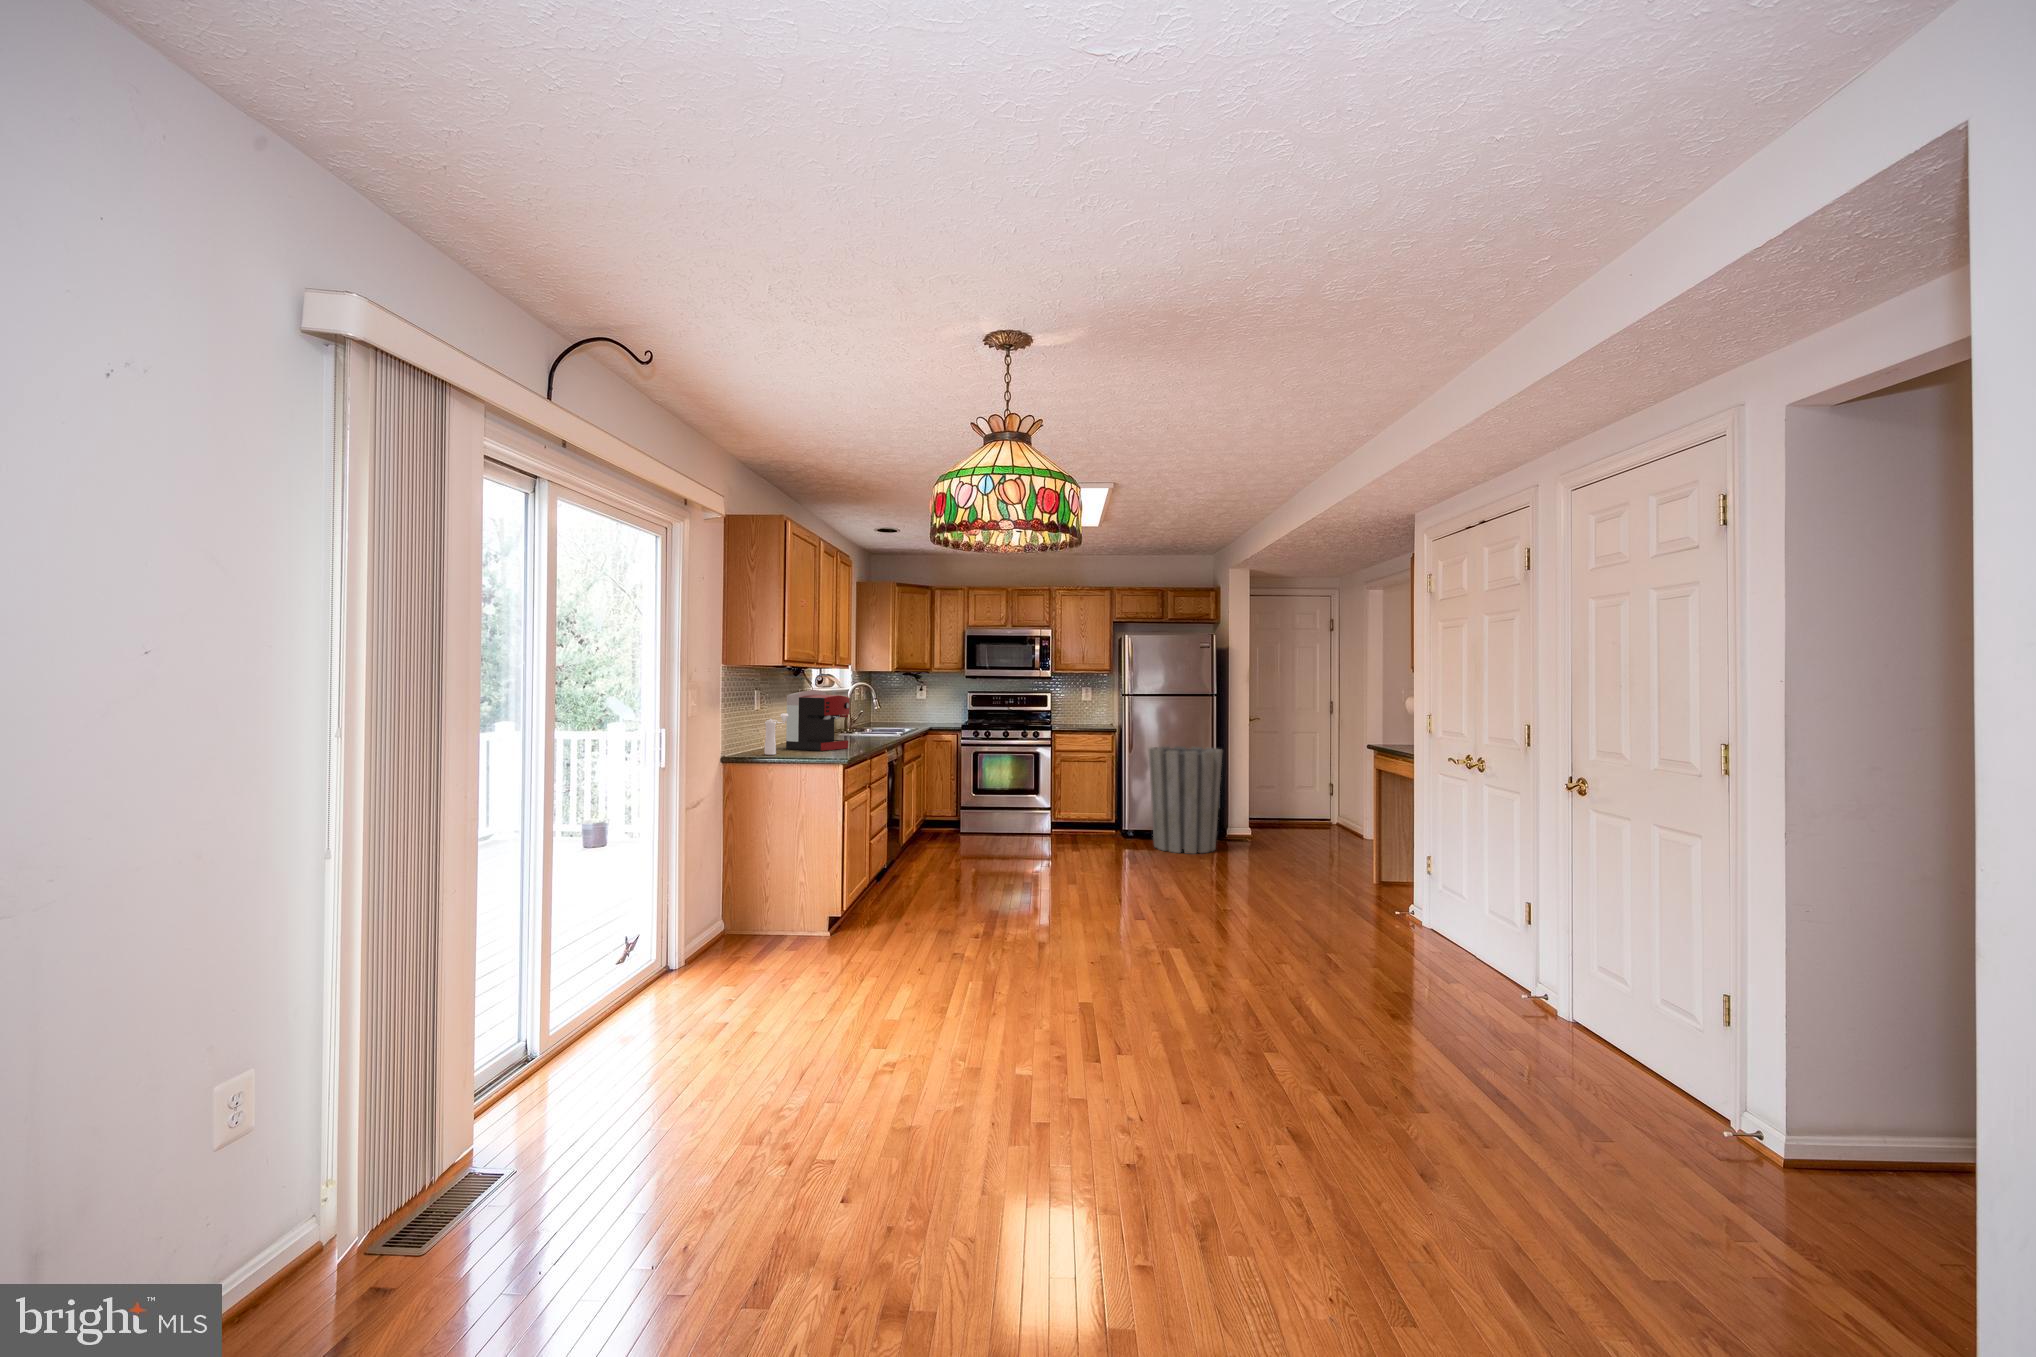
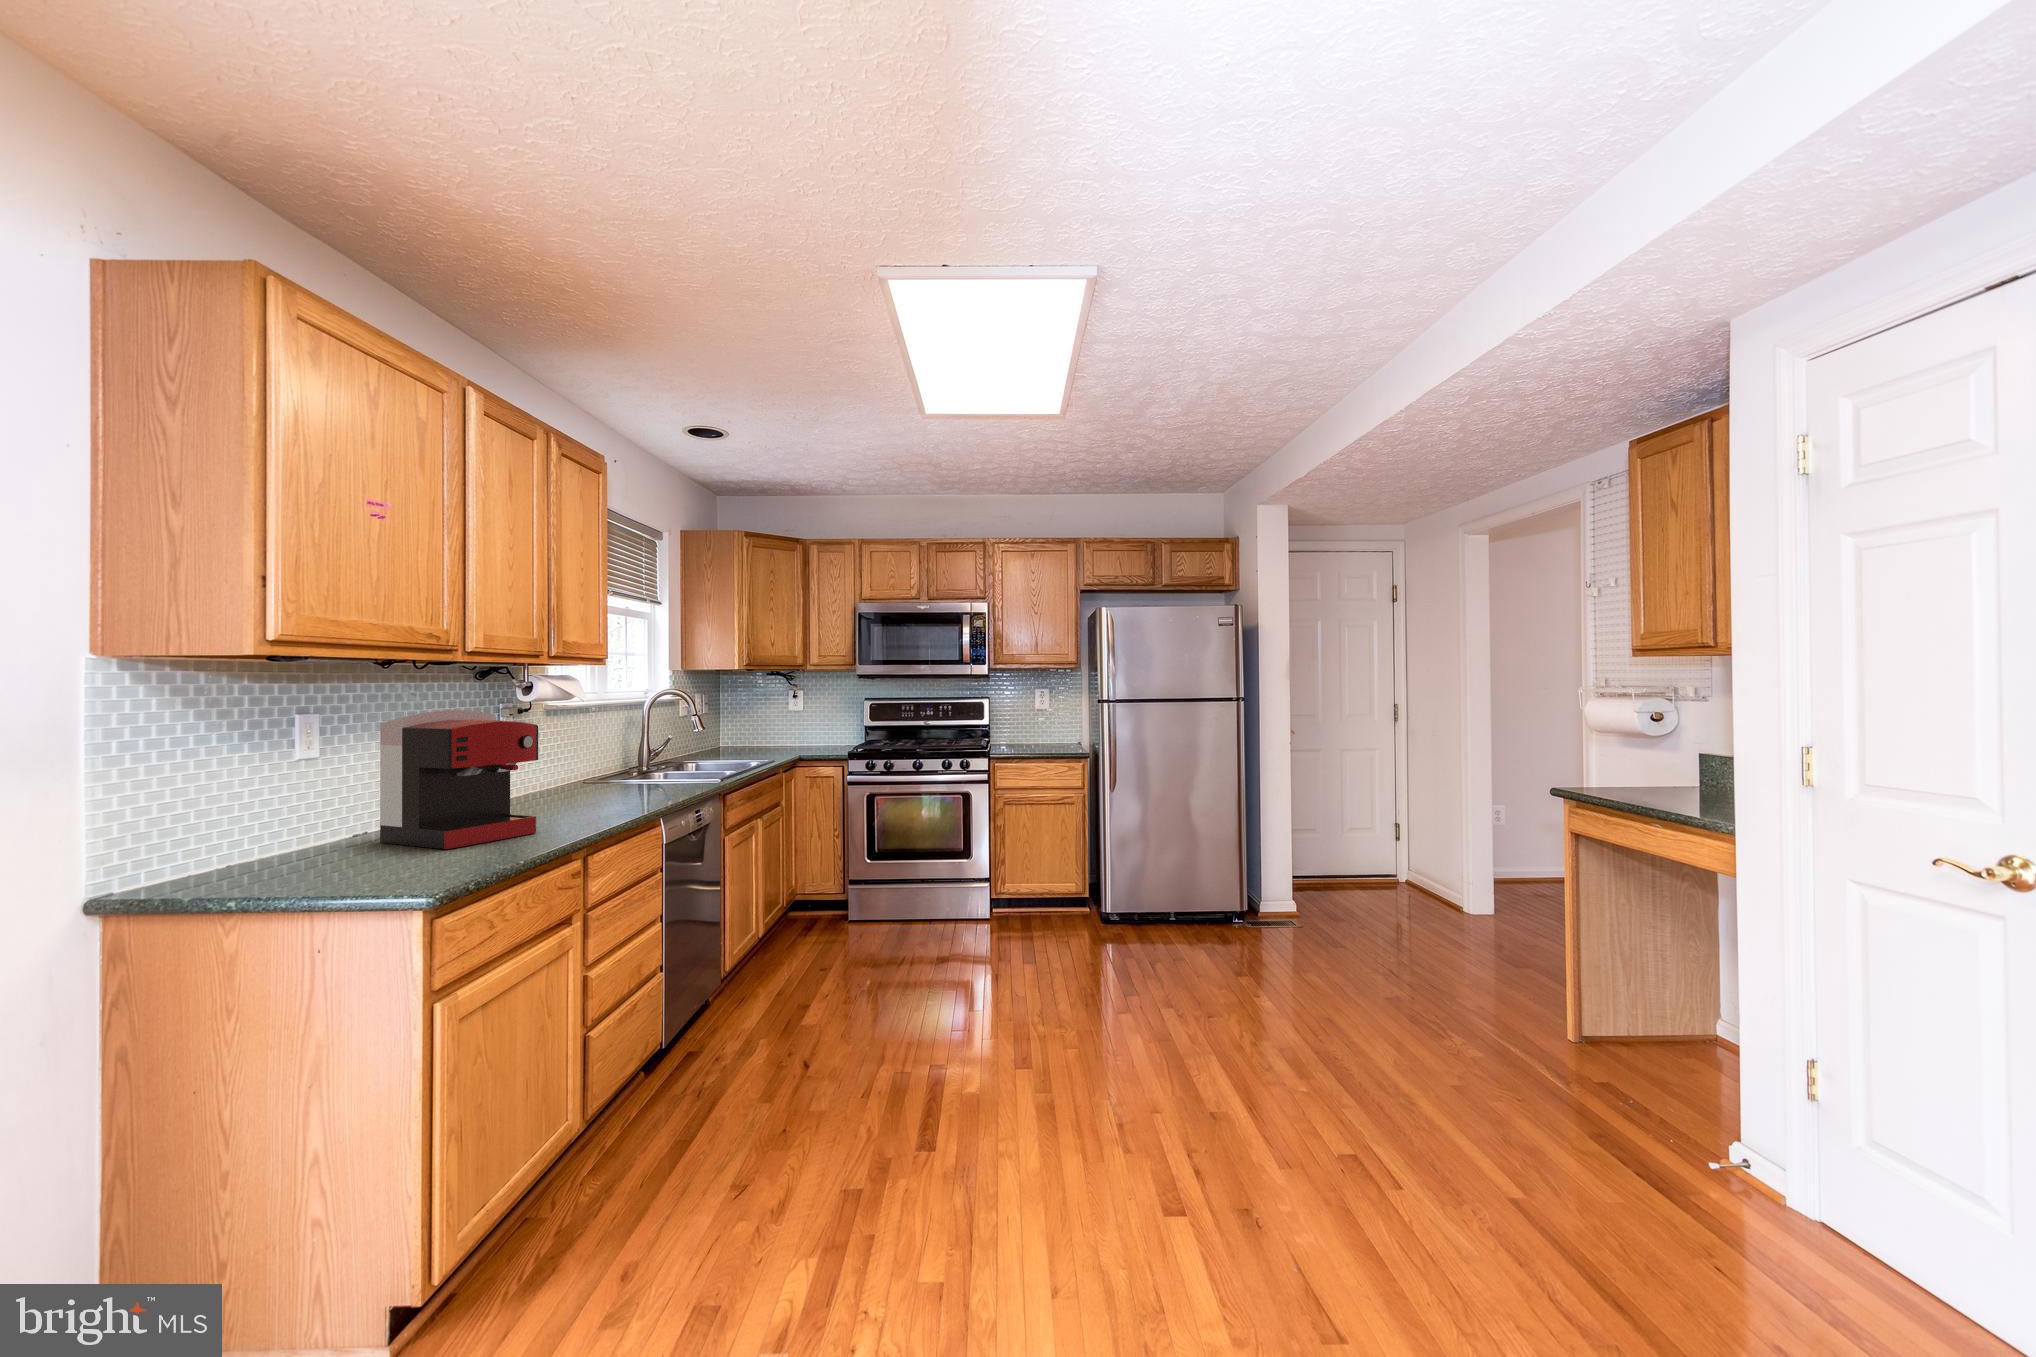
pepper mill: present [765,713,789,755] -> none [249,769,340,878]
trash can: present [1149,746,1223,854] -> none [1143,779,1262,961]

